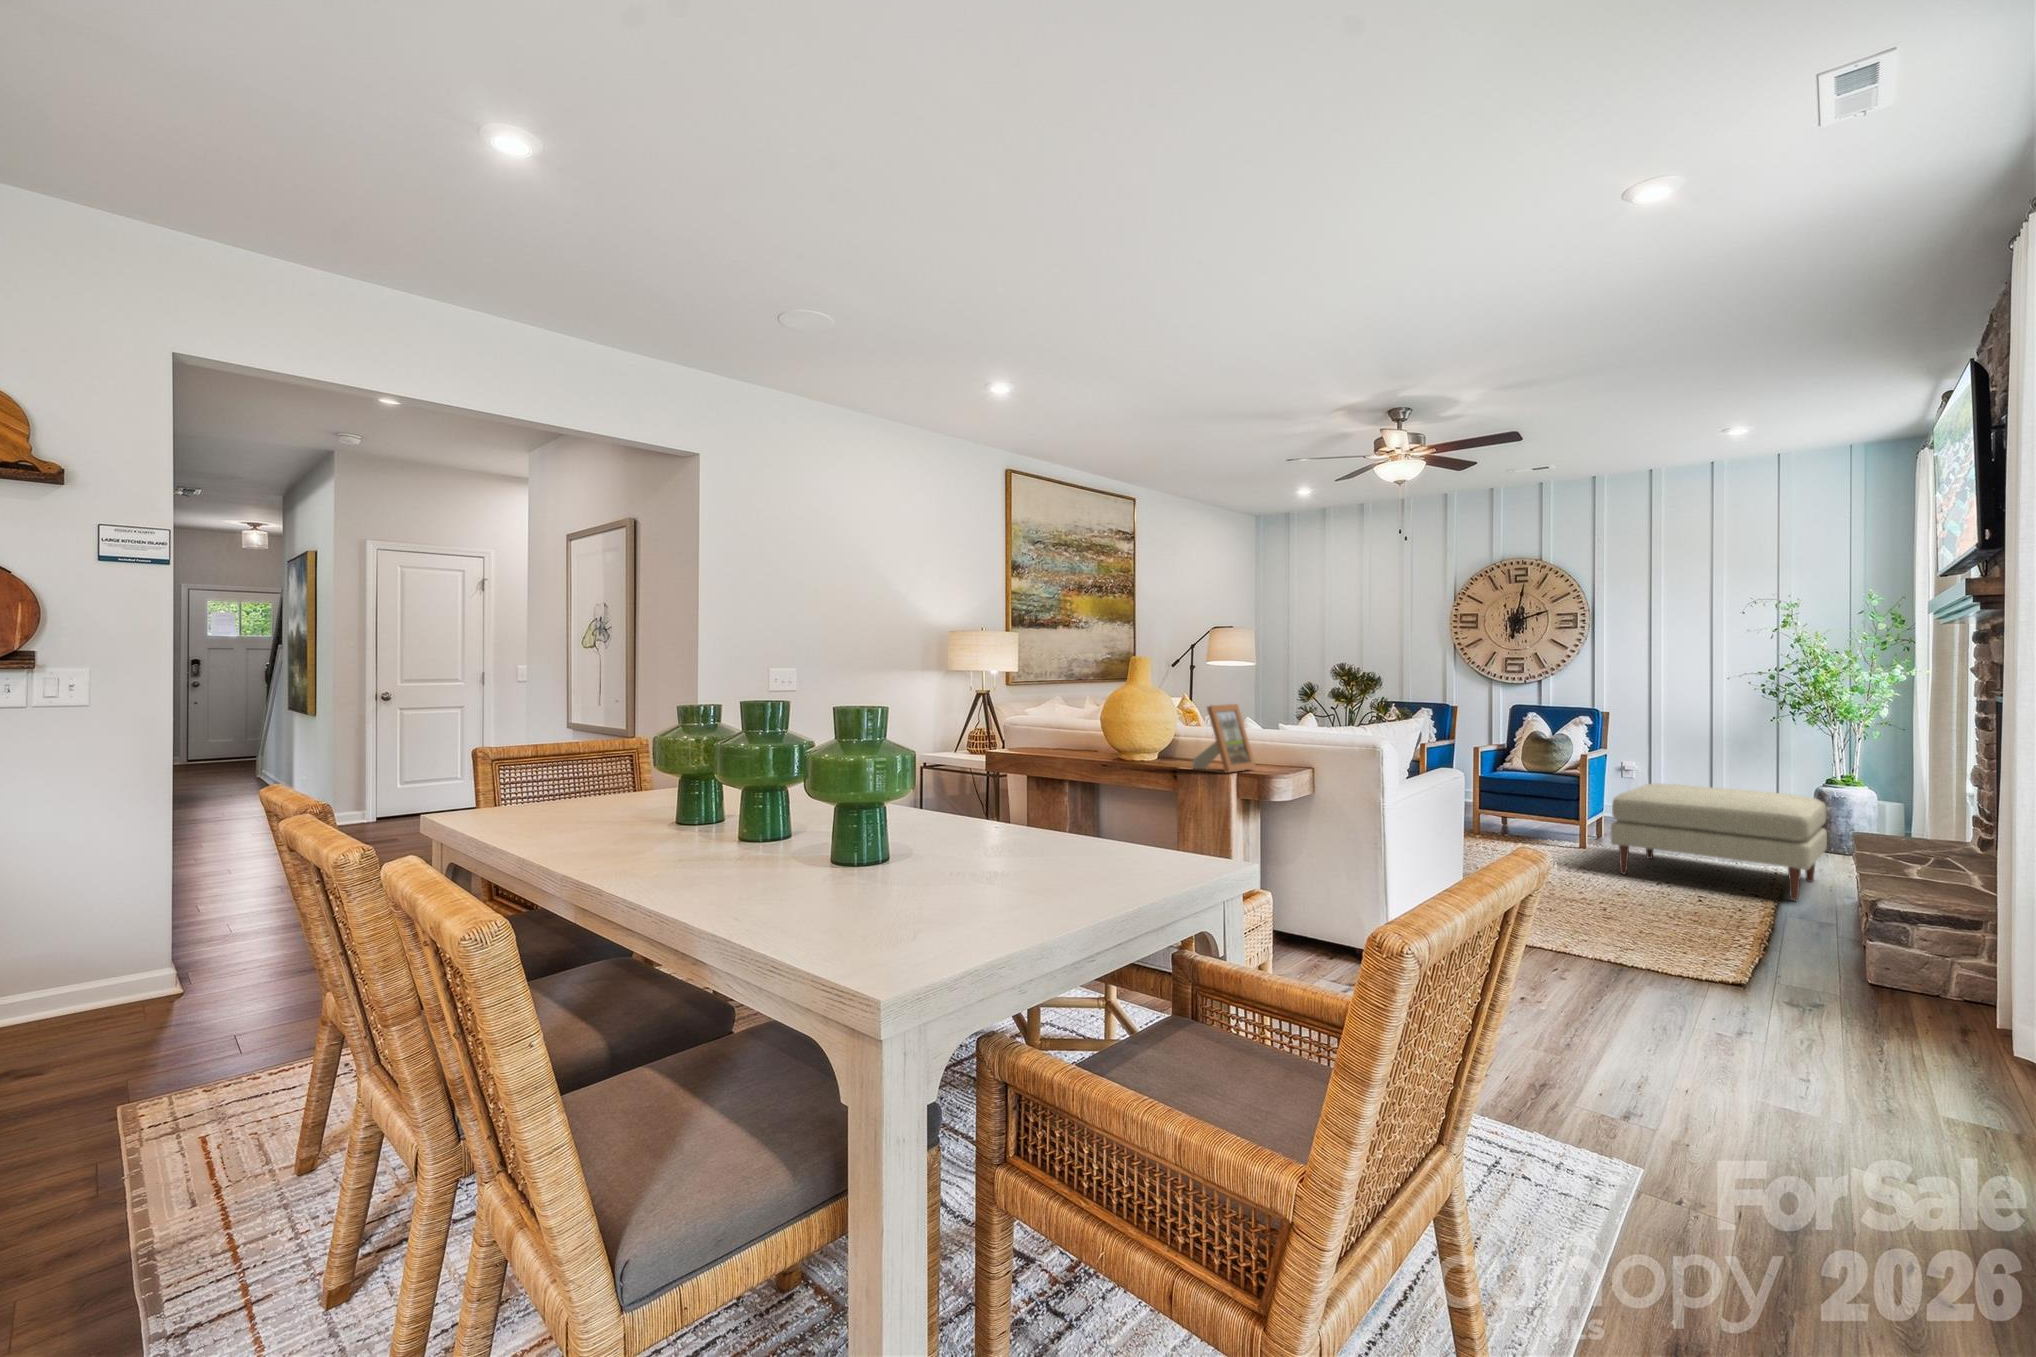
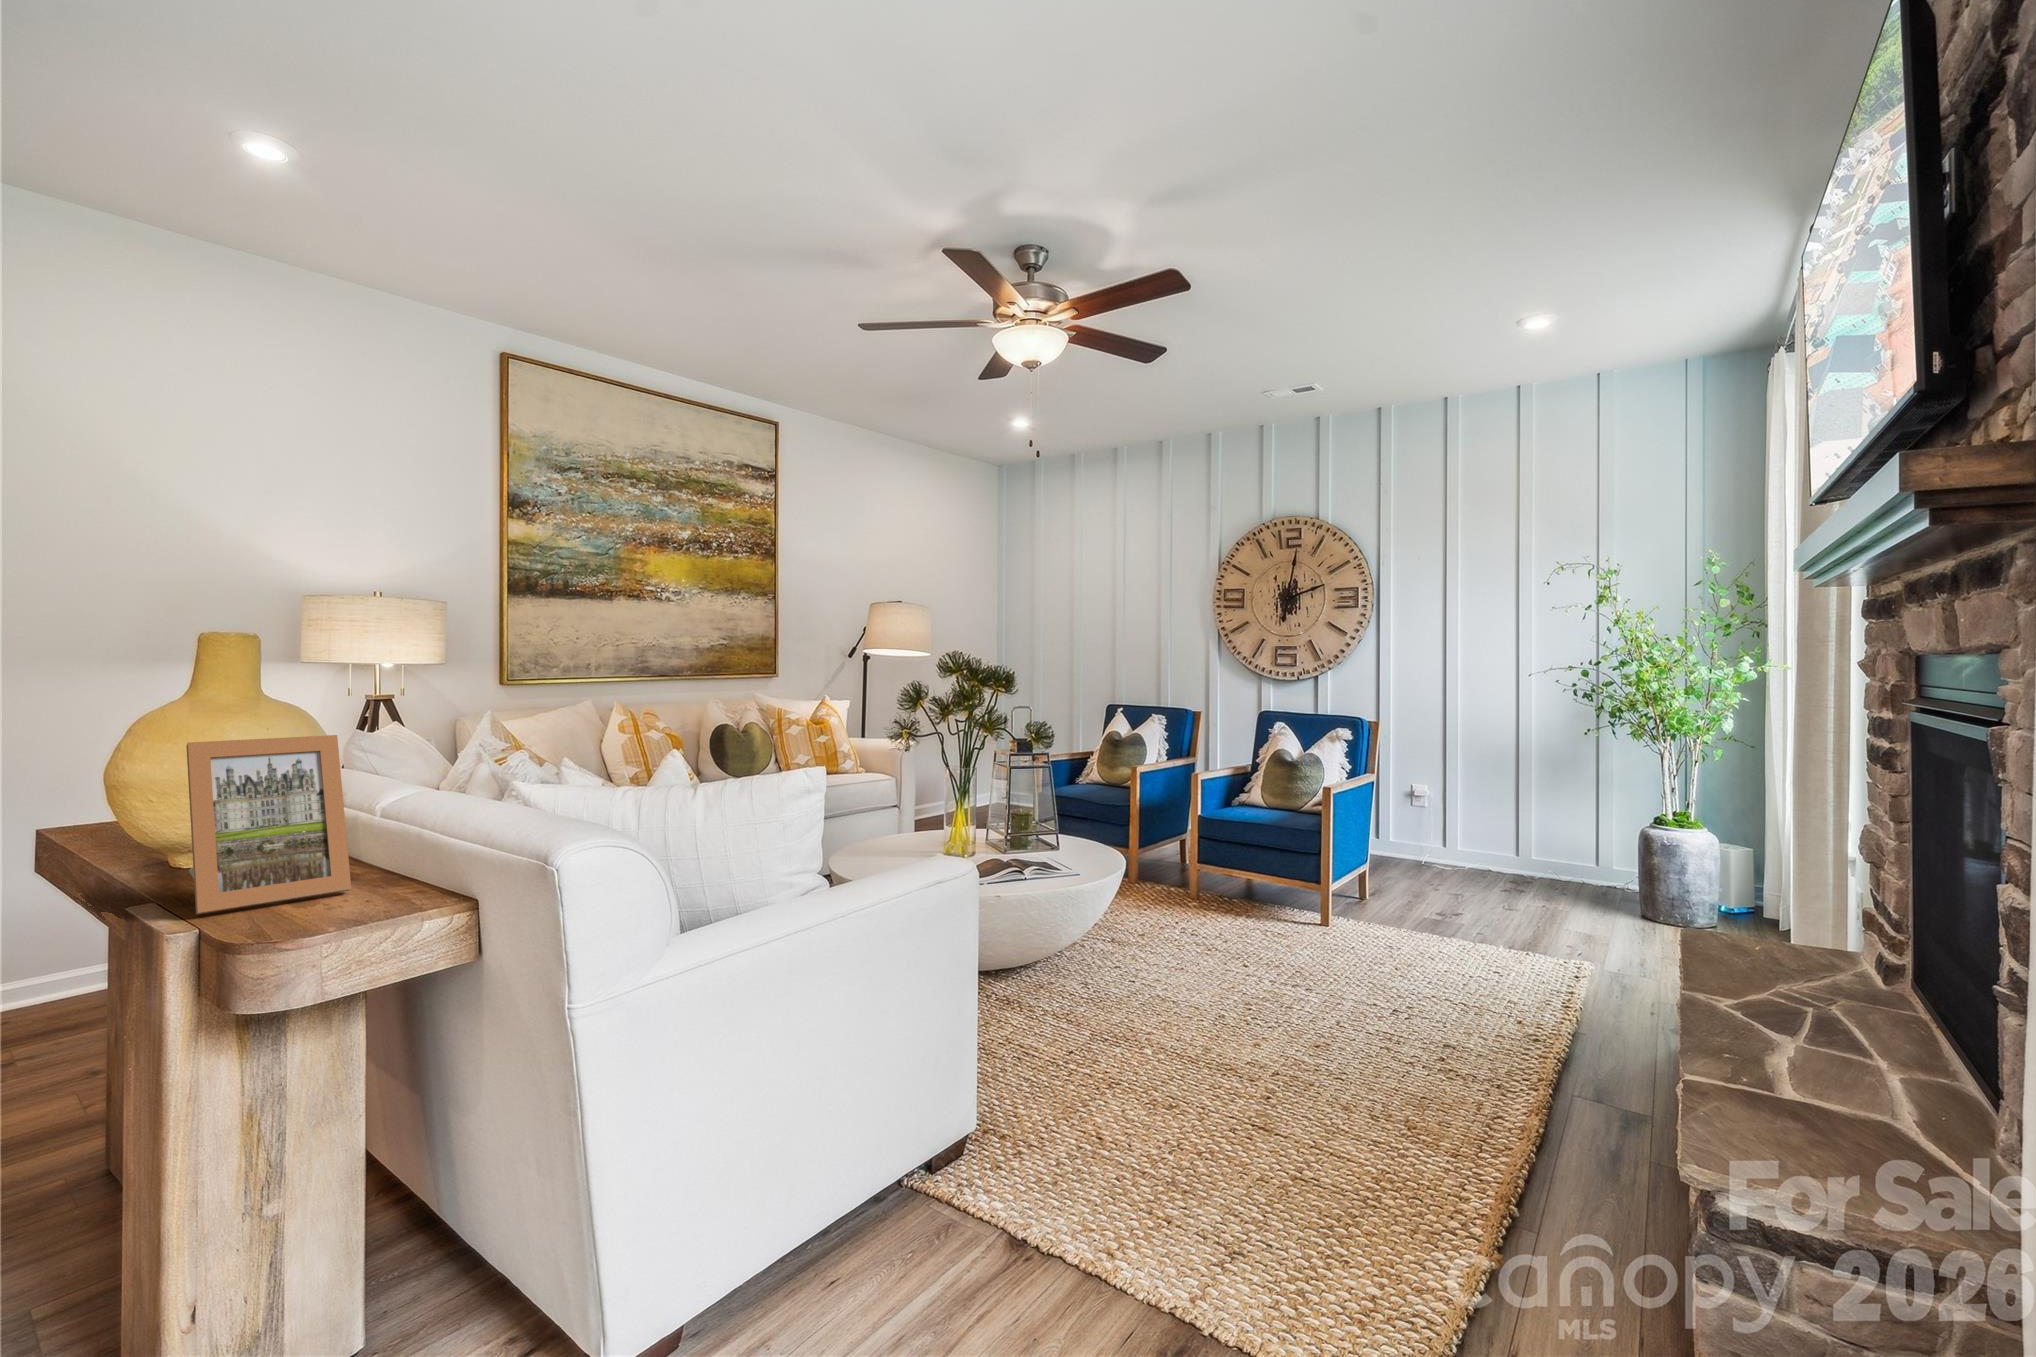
ottoman: present [1611,783,1827,900] -> none [1334,831,1644,1040]

